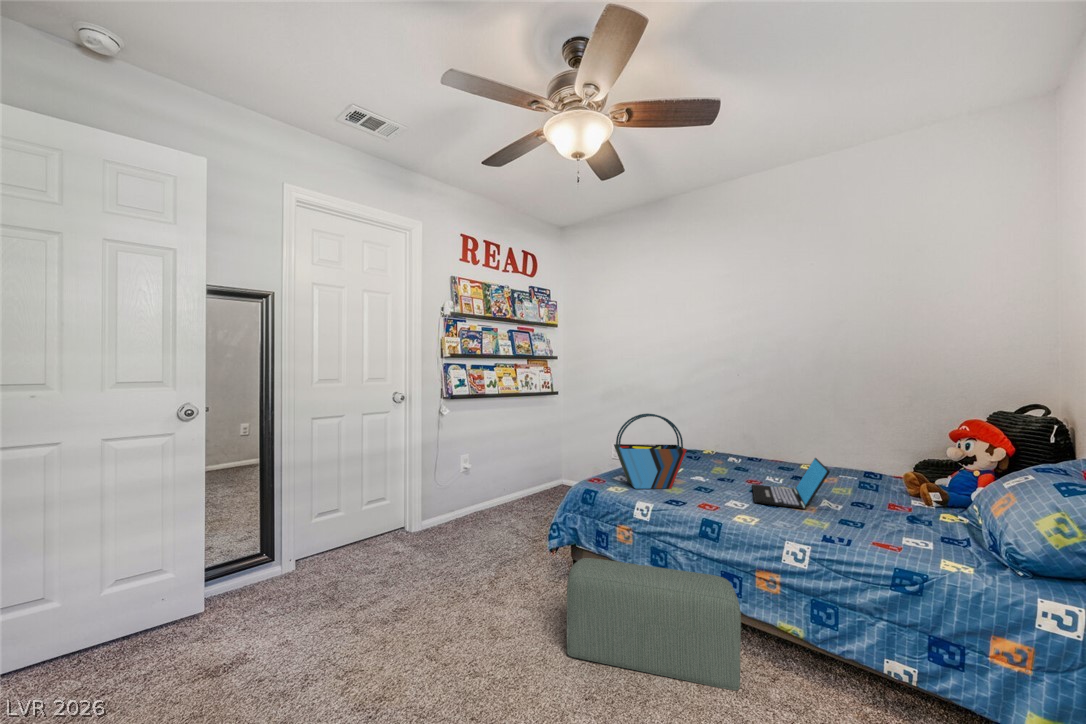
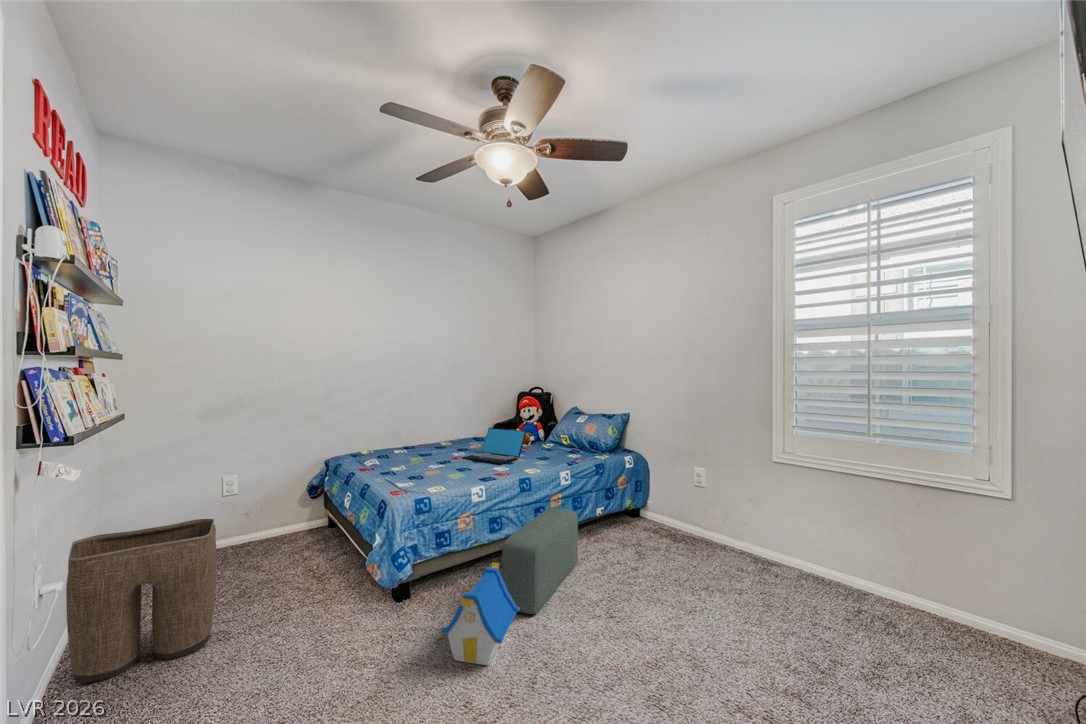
tote bag: present [614,414,687,489] -> none [409,412,453,484]
laundry basket: none [463,449,519,528] -> present [66,519,216,683]
toy house: none [471,558,551,641] -> present [441,563,519,665]

